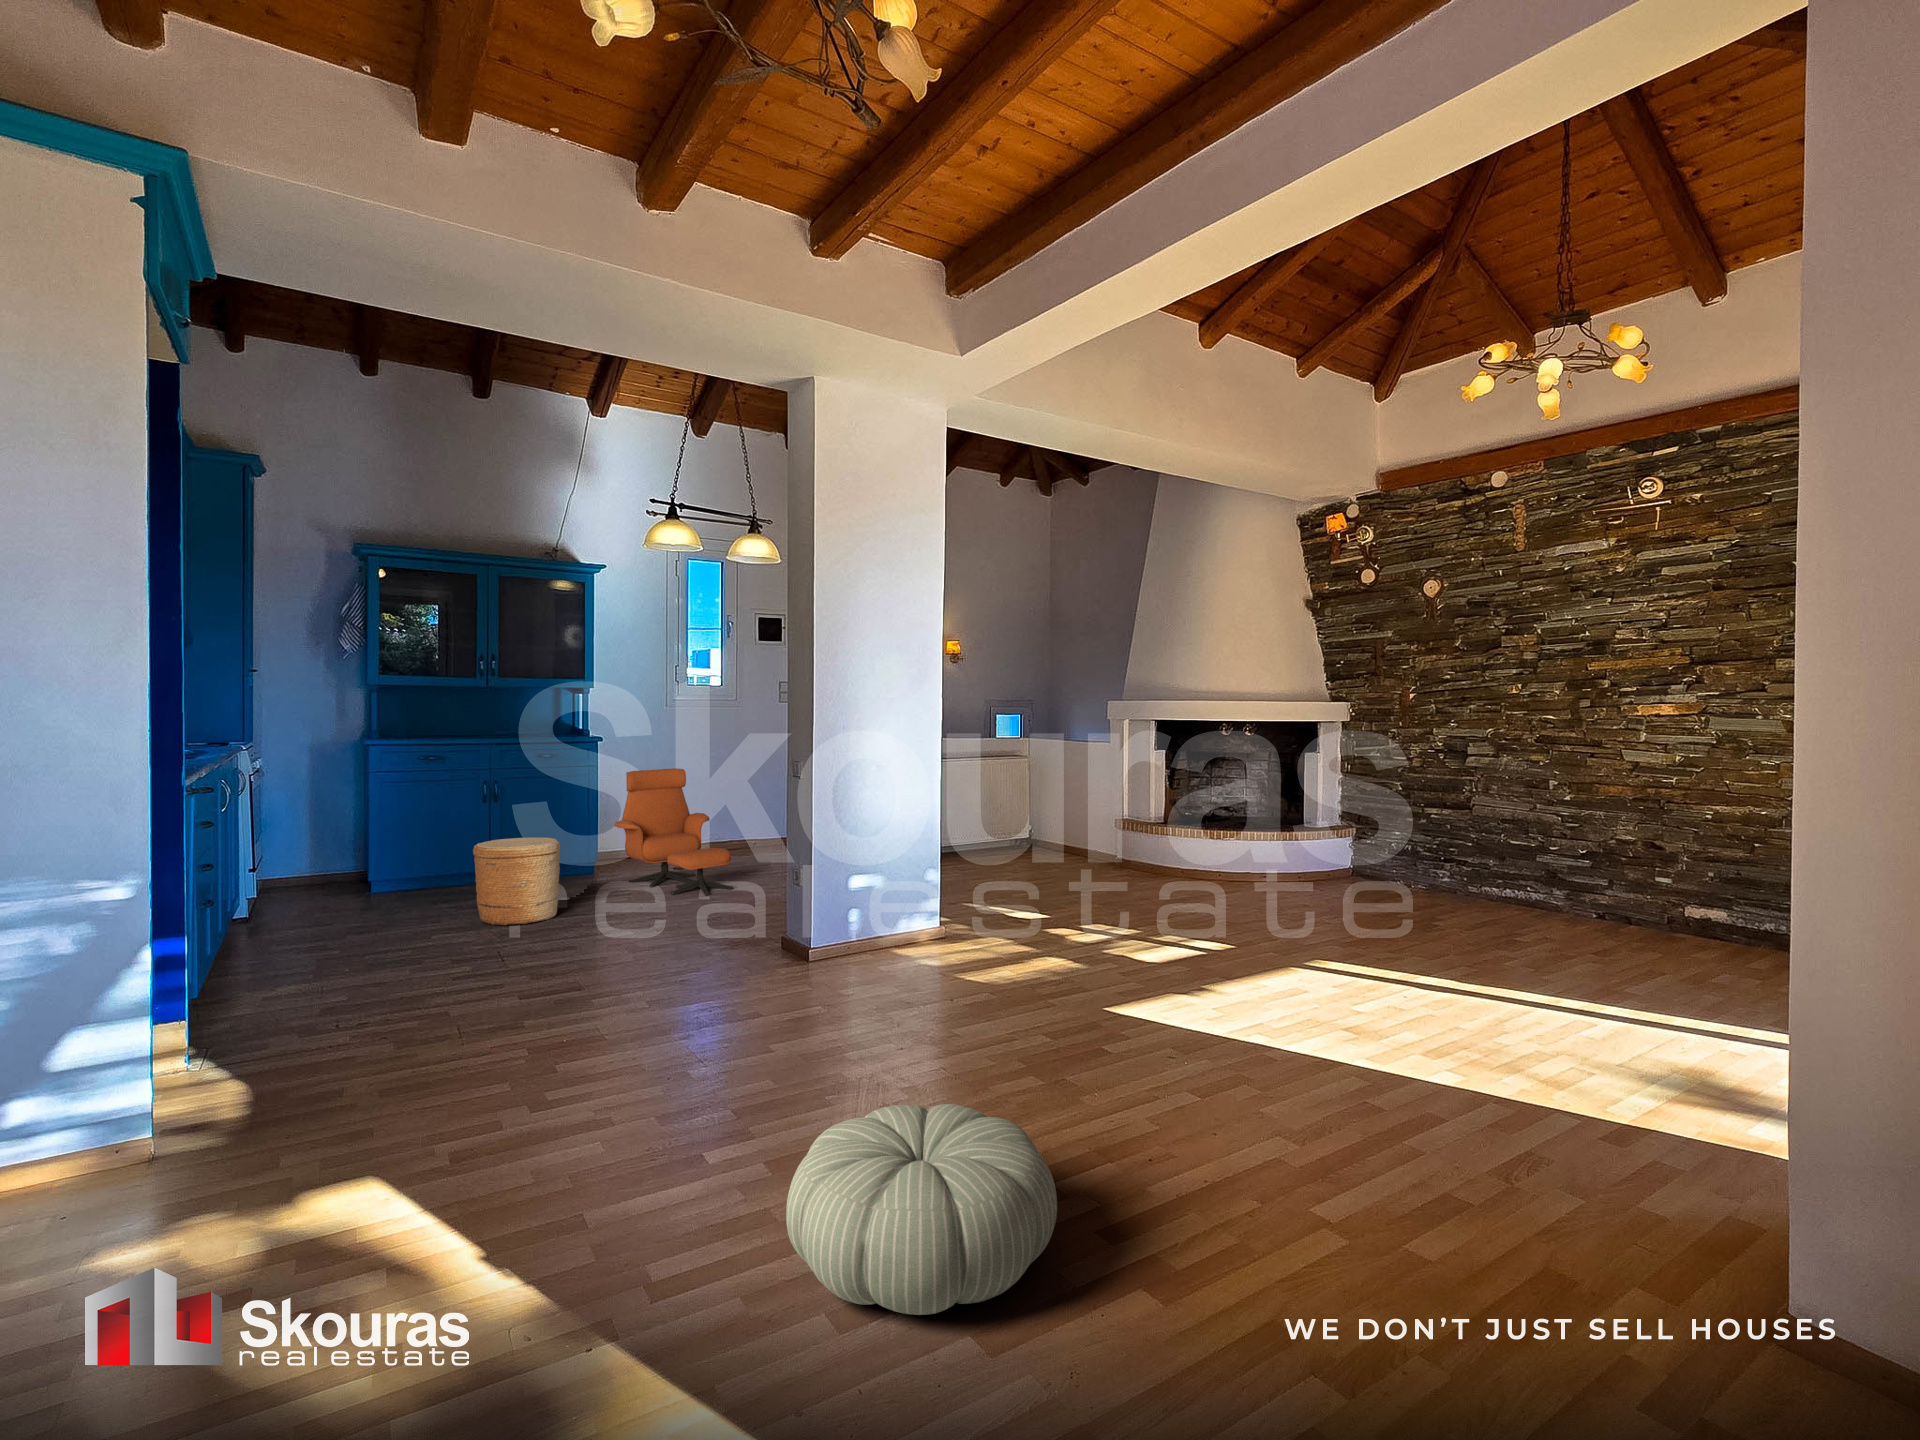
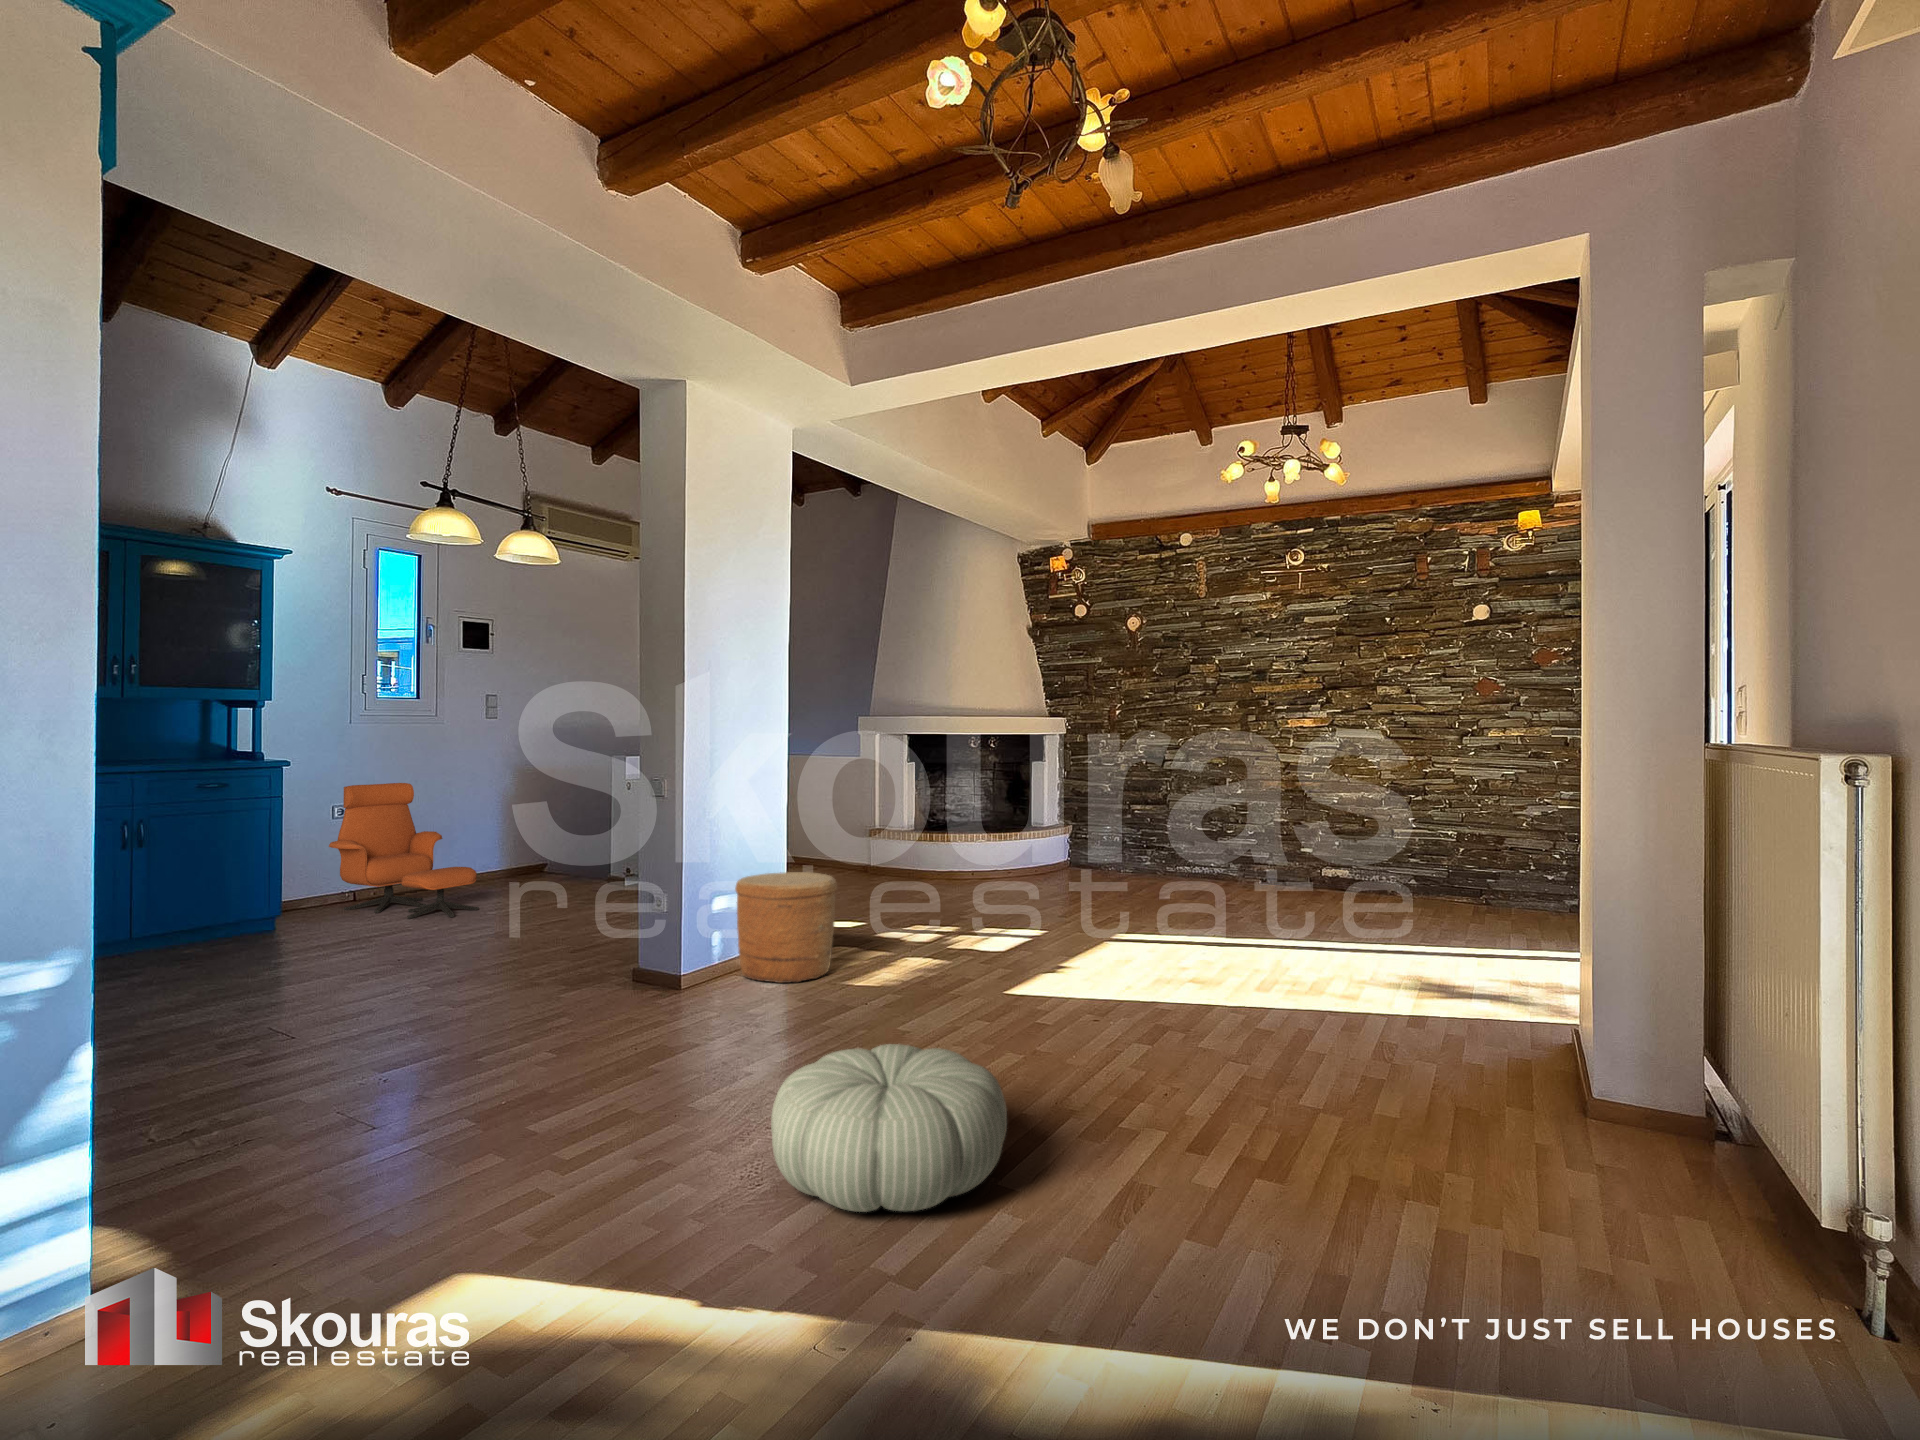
woven basket: present [473,837,560,926] -> present [735,872,837,983]

